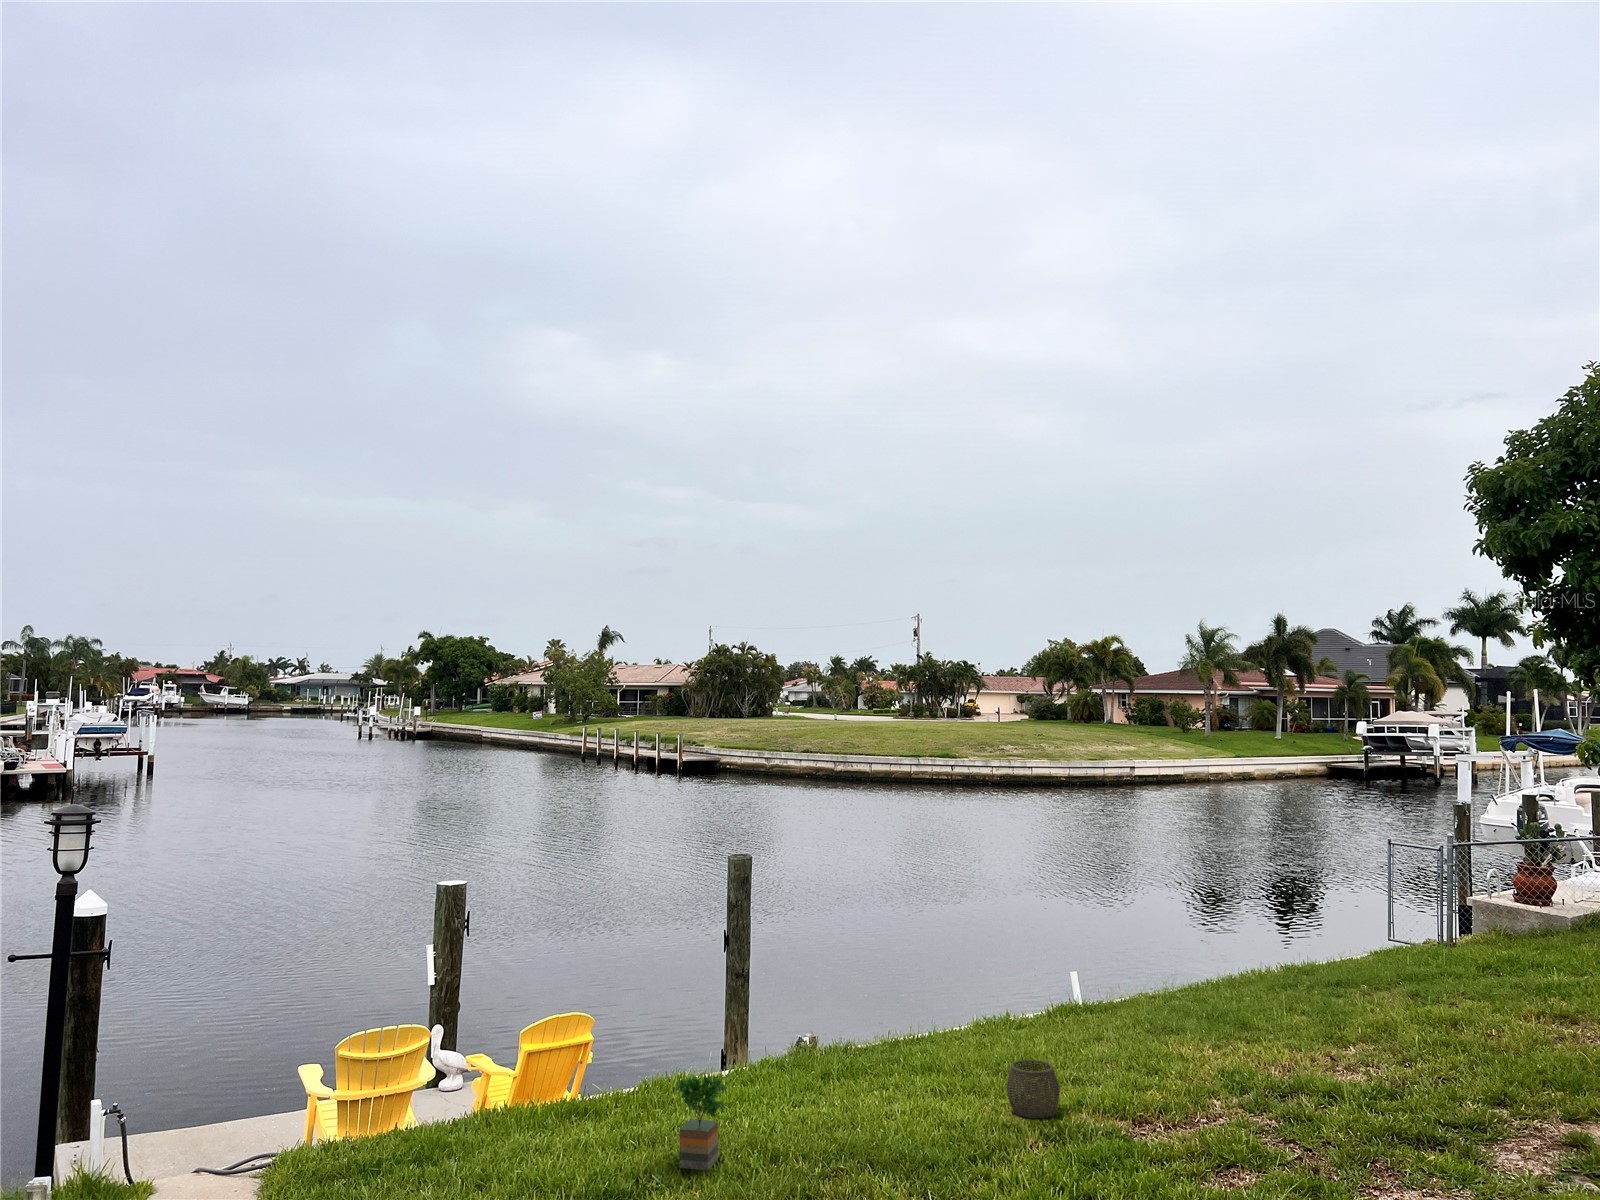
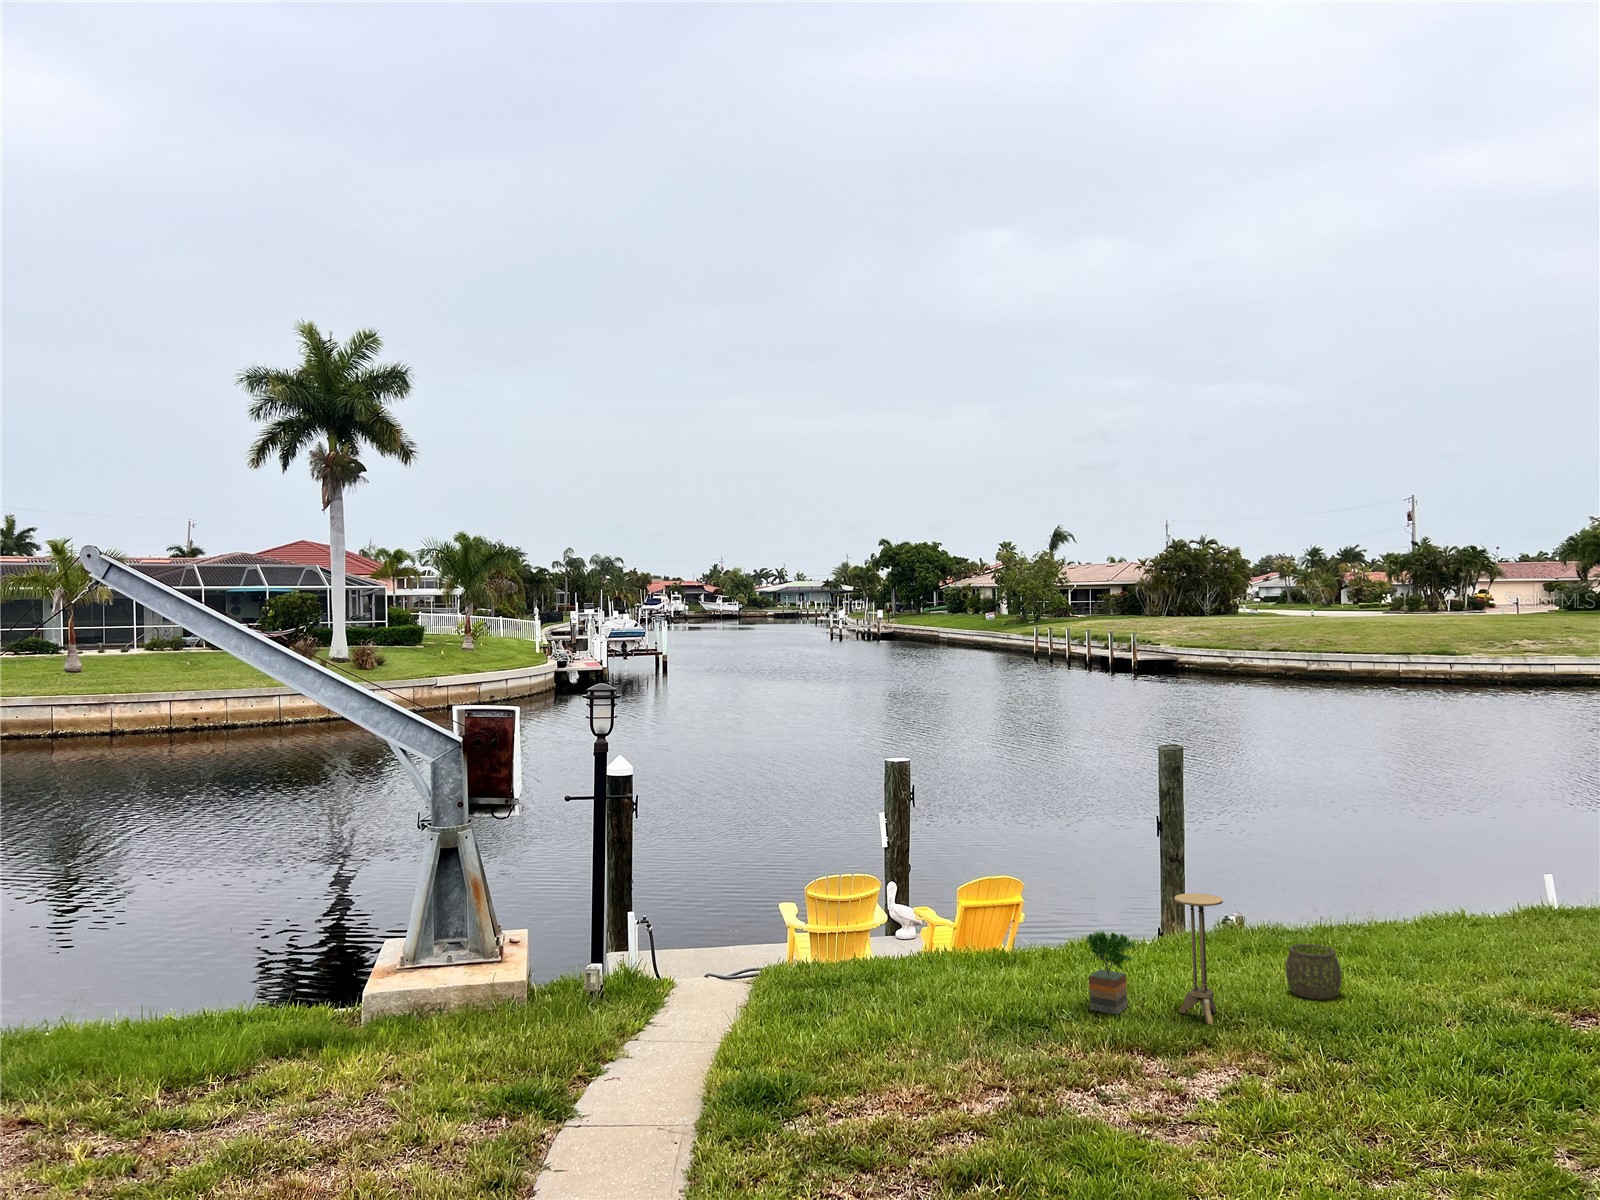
side table: none [771,1025,819,1169] -> present [1174,893,1223,1024]
woven basket: present [1006,1060,1060,1119] -> present [1285,944,1342,1000]

